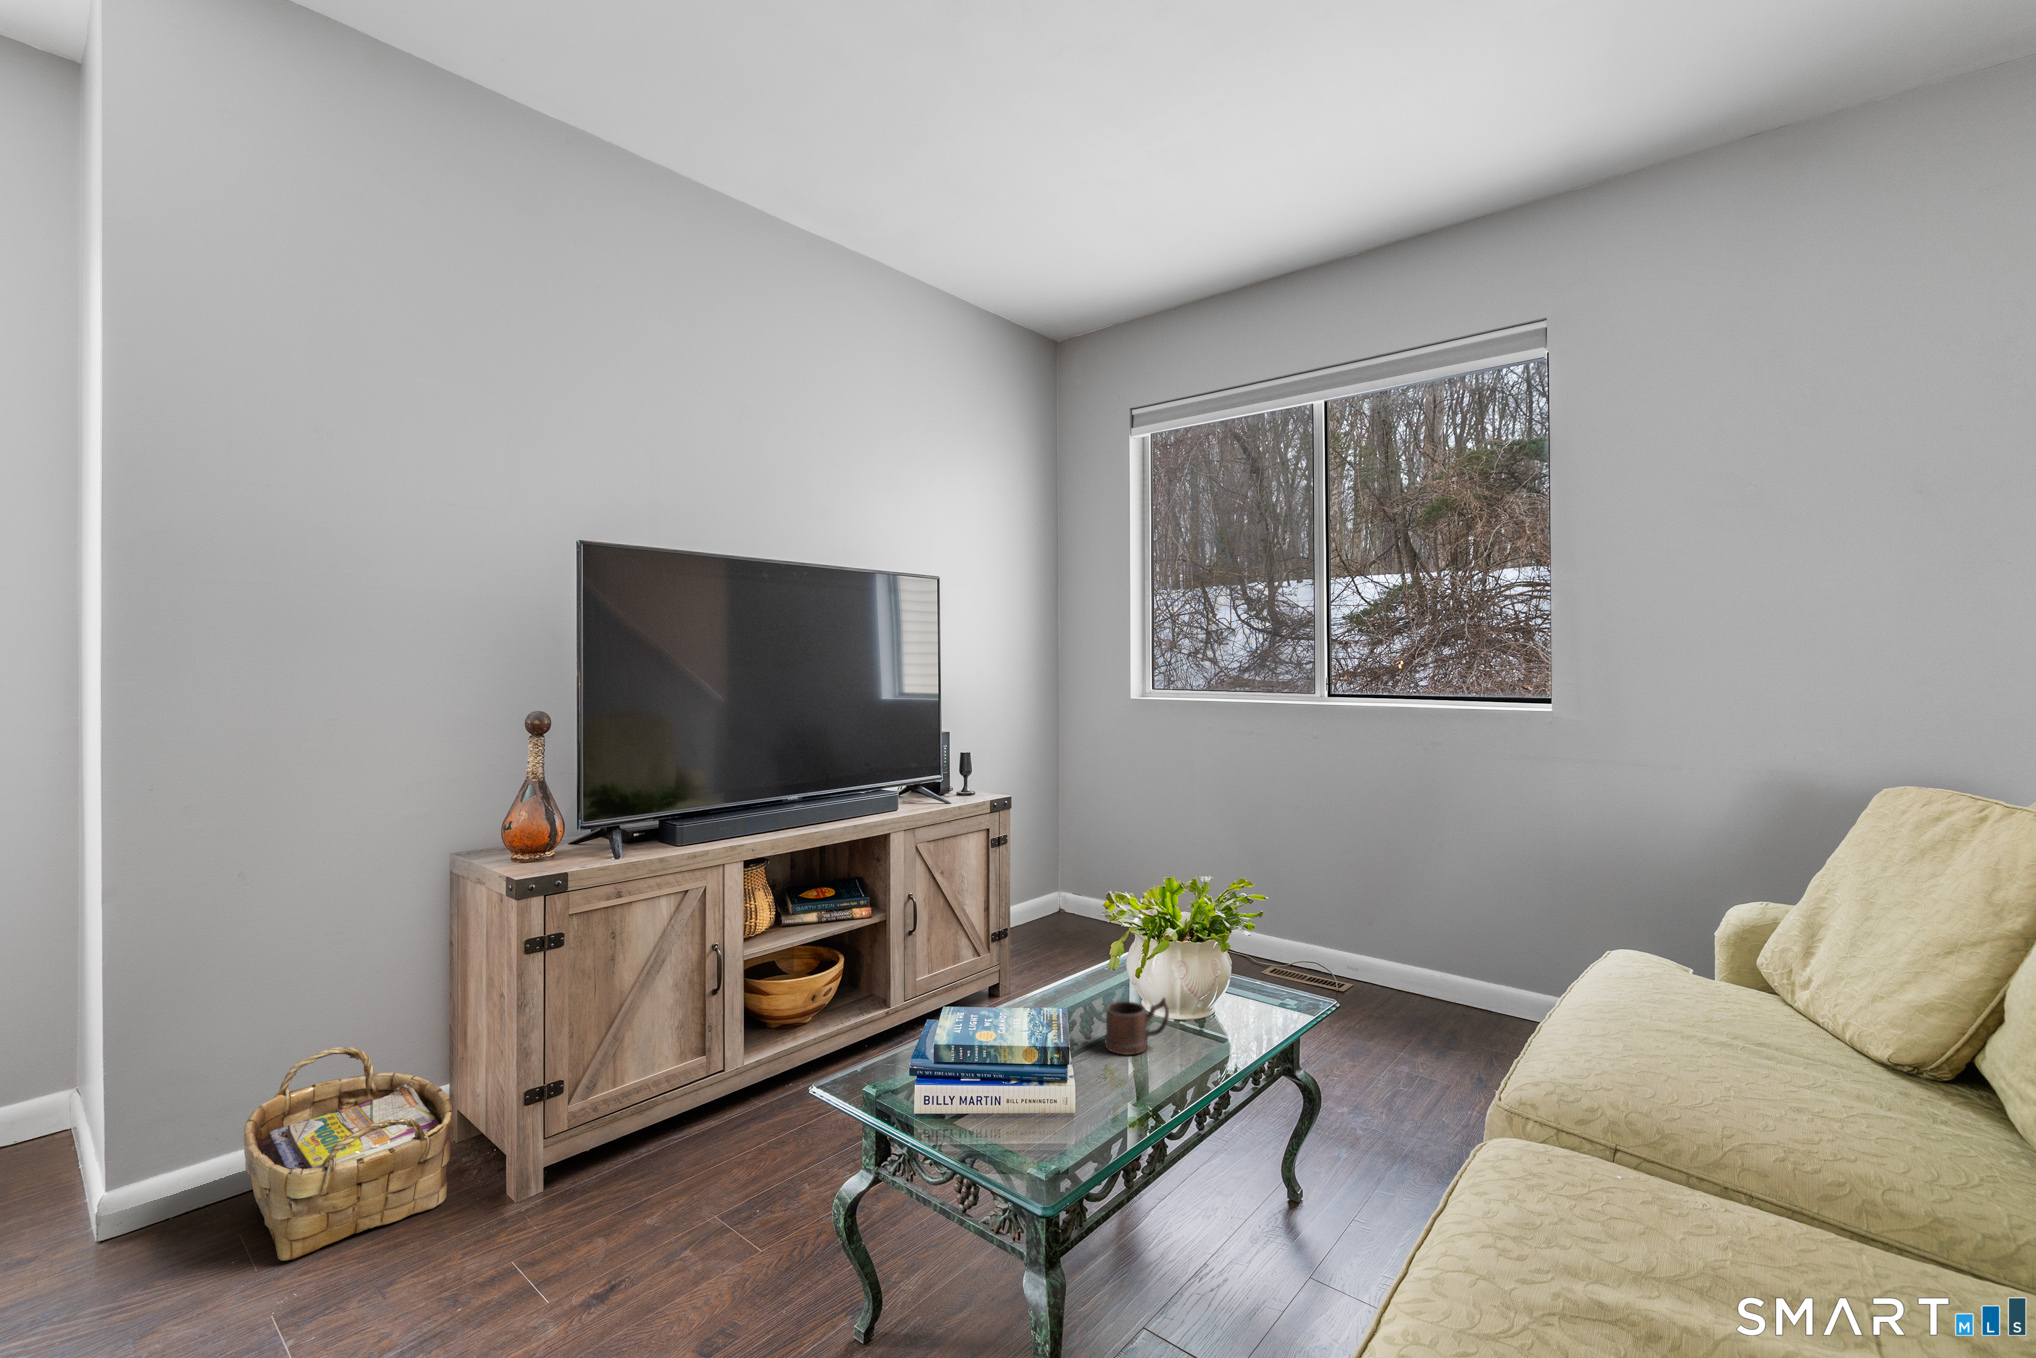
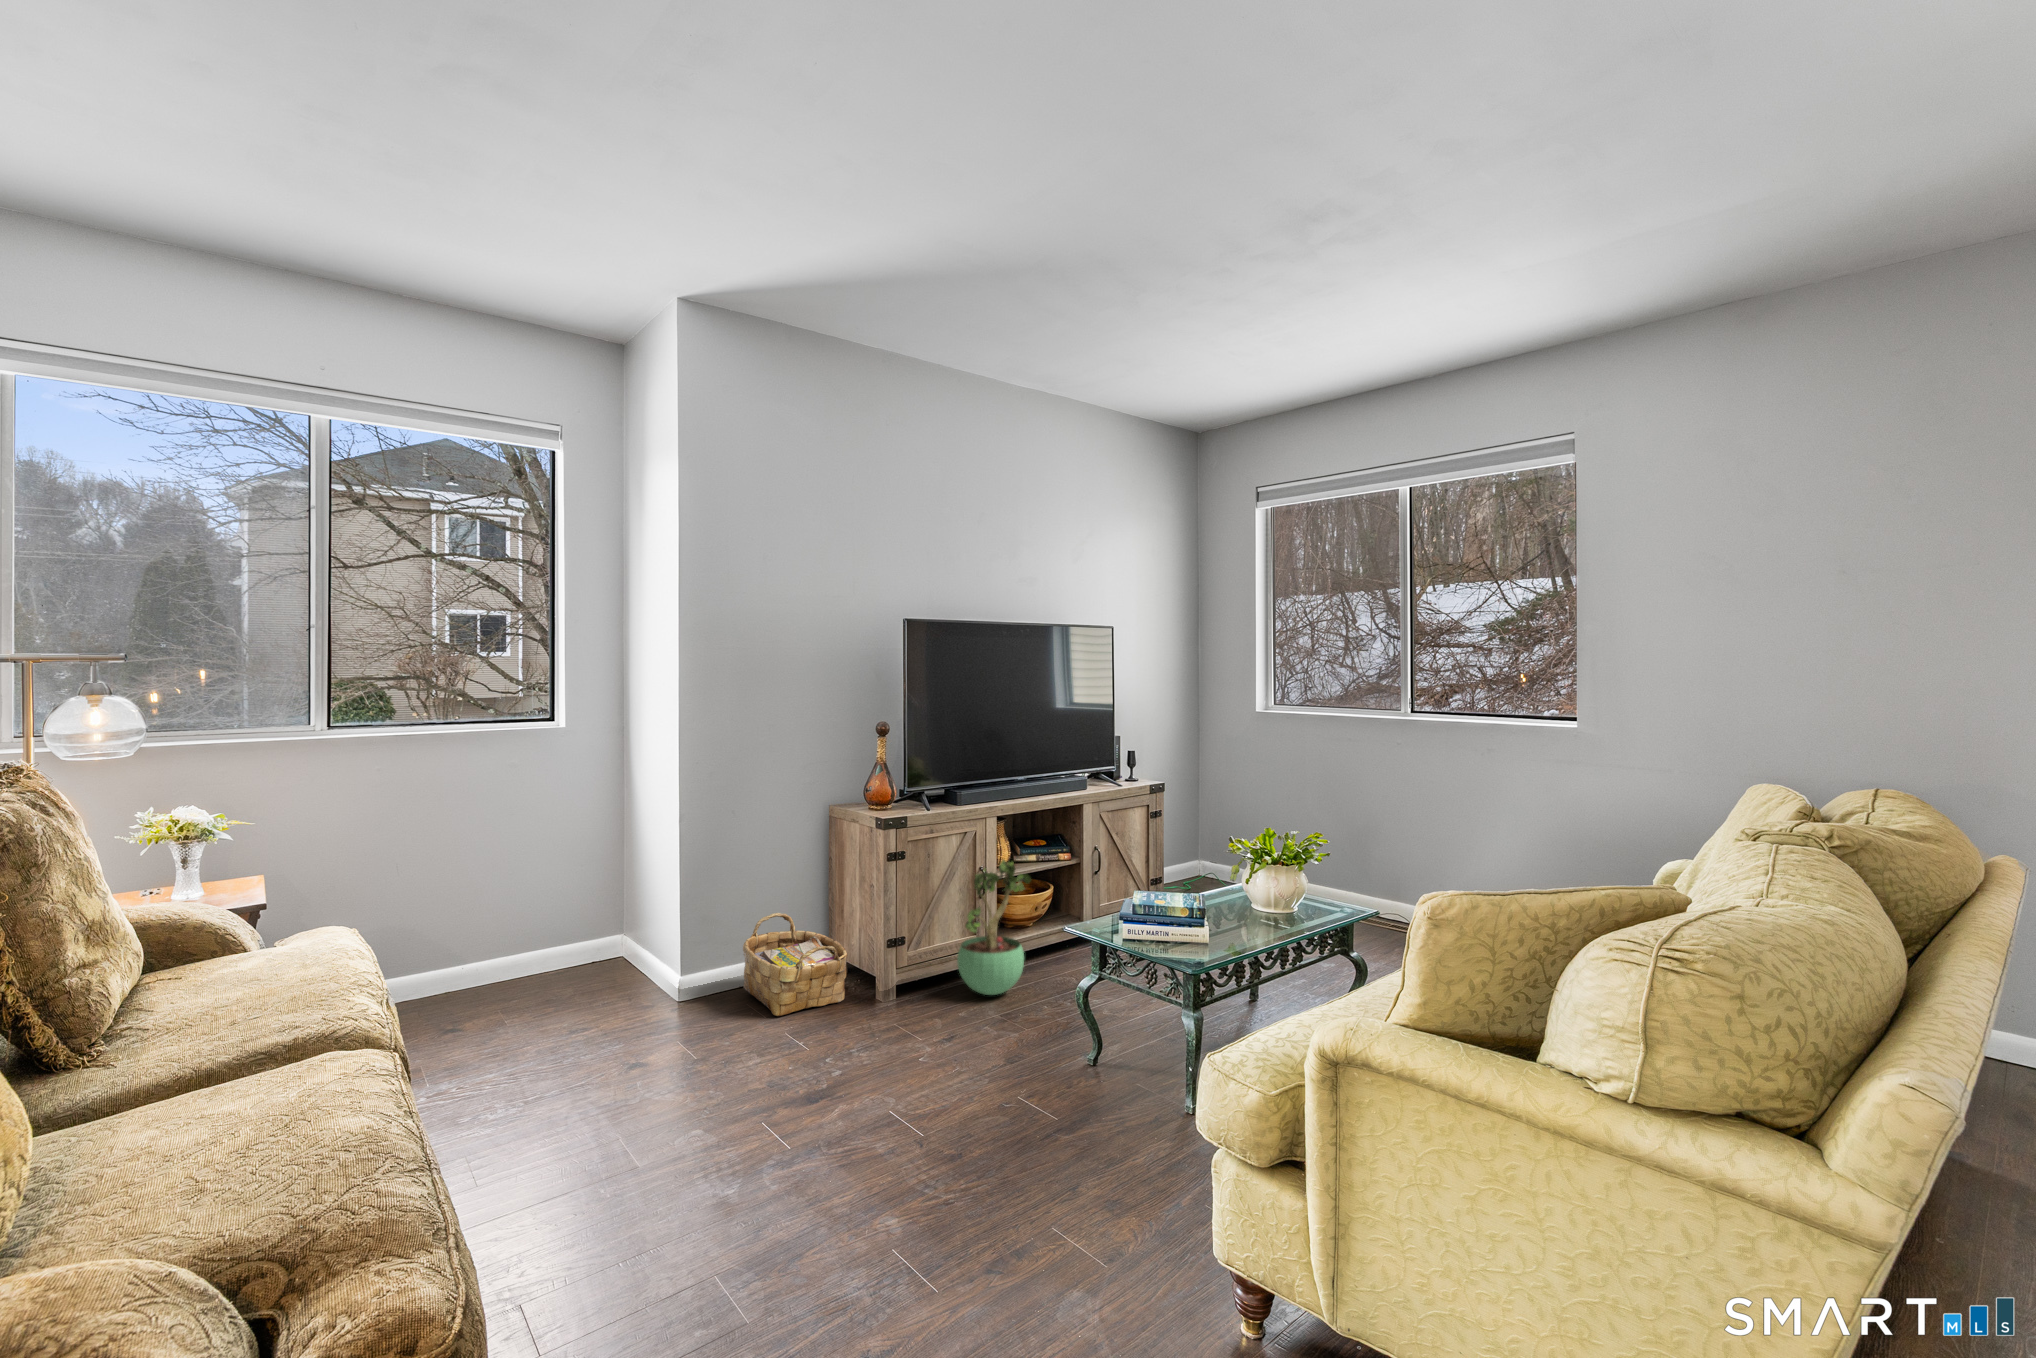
potted plant: none [660,935,793,1167] -> present [957,860,1031,995]
mug: present [1105,998,1169,1055] -> none [1228,895,1266,926]

